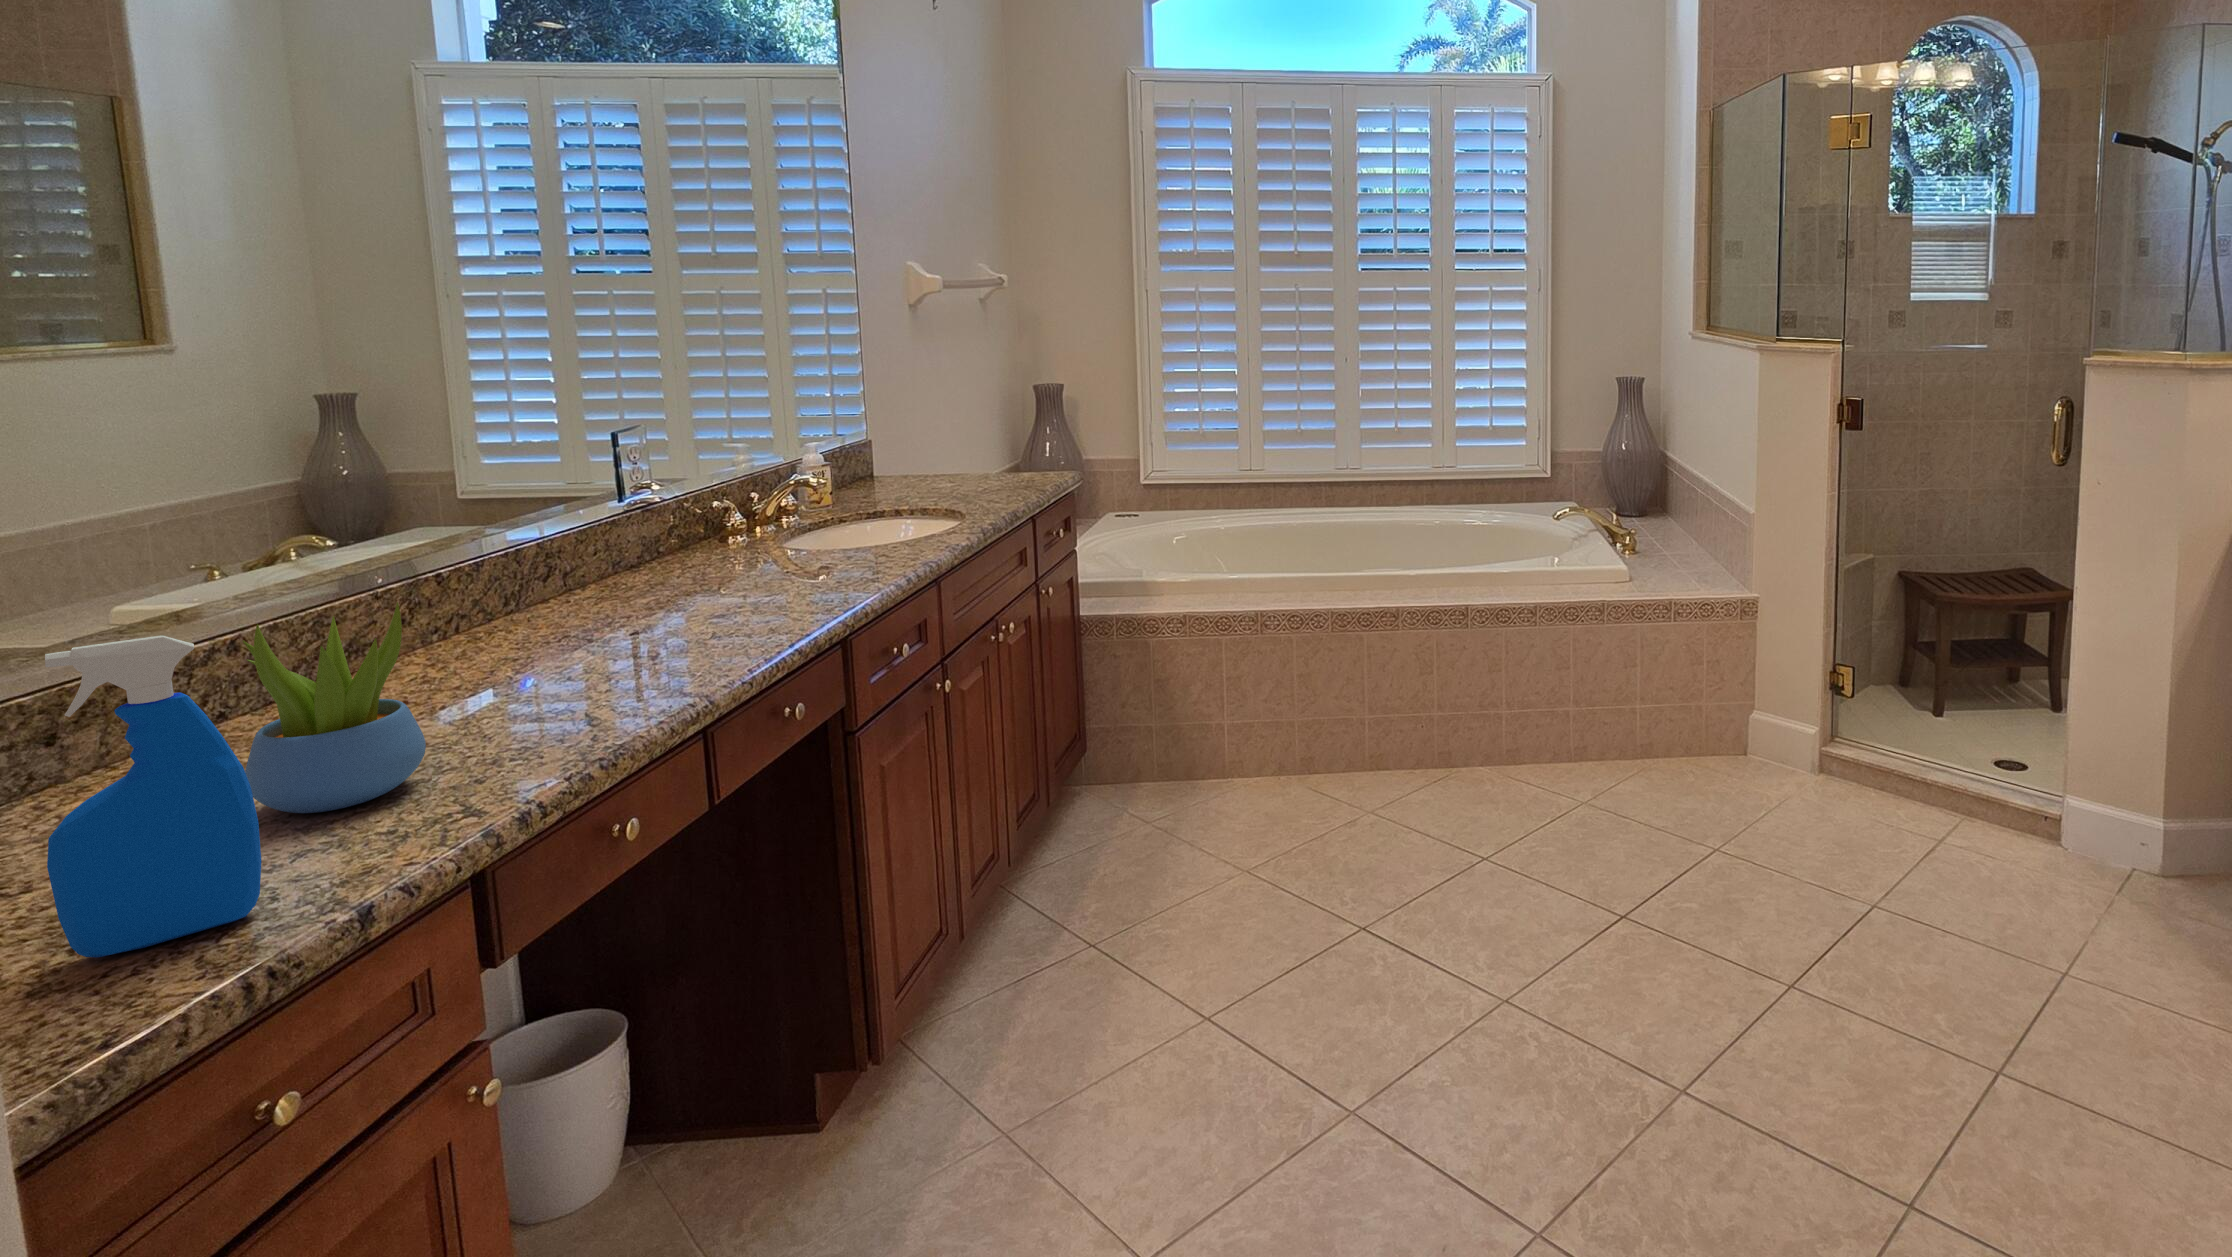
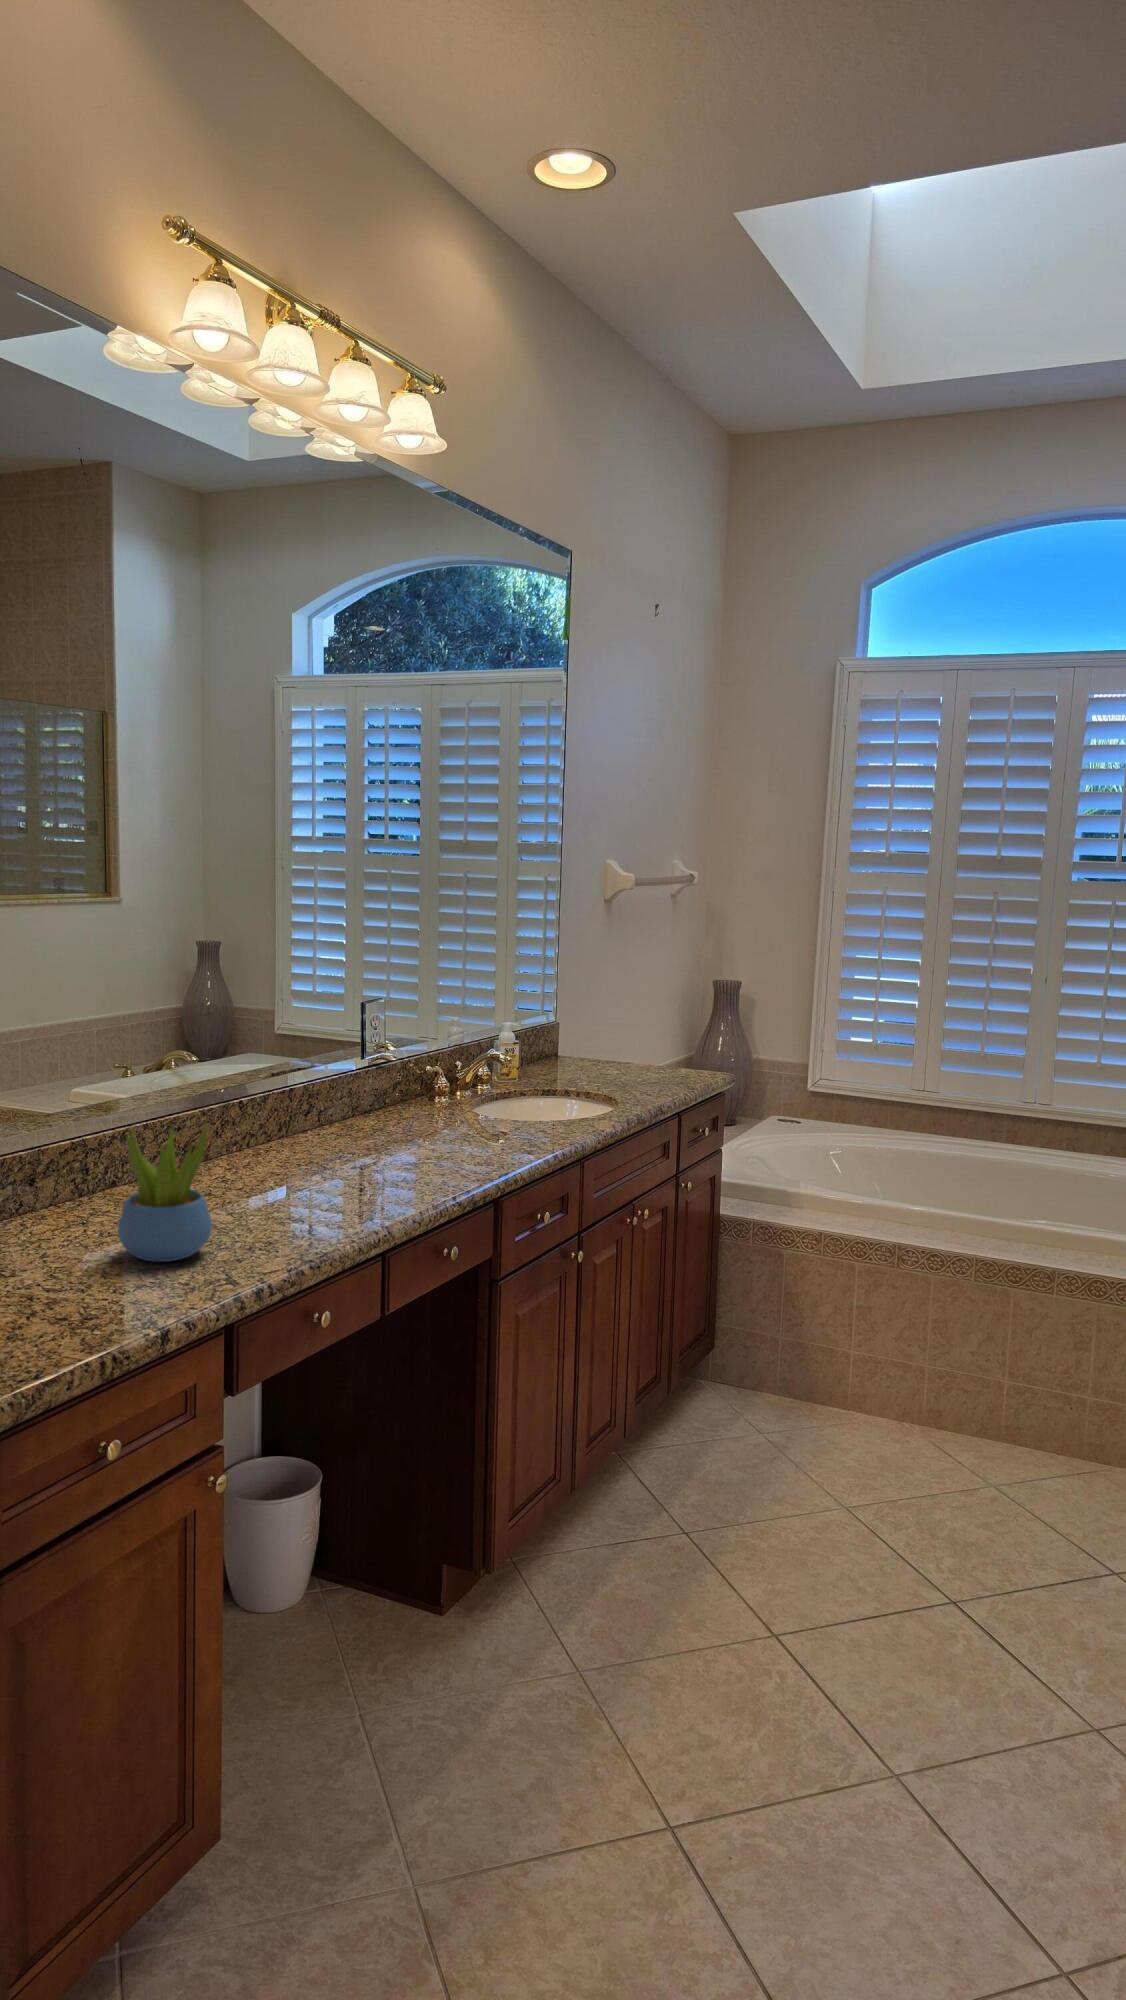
spray bottle: present [45,635,261,957] -> none [23,1126,119,1325]

